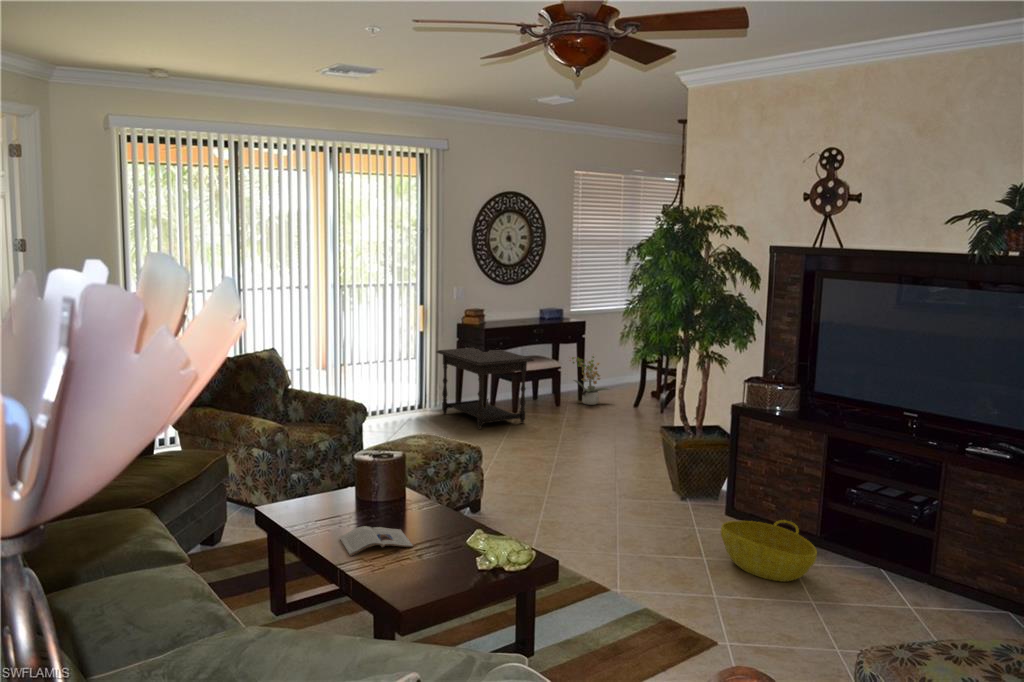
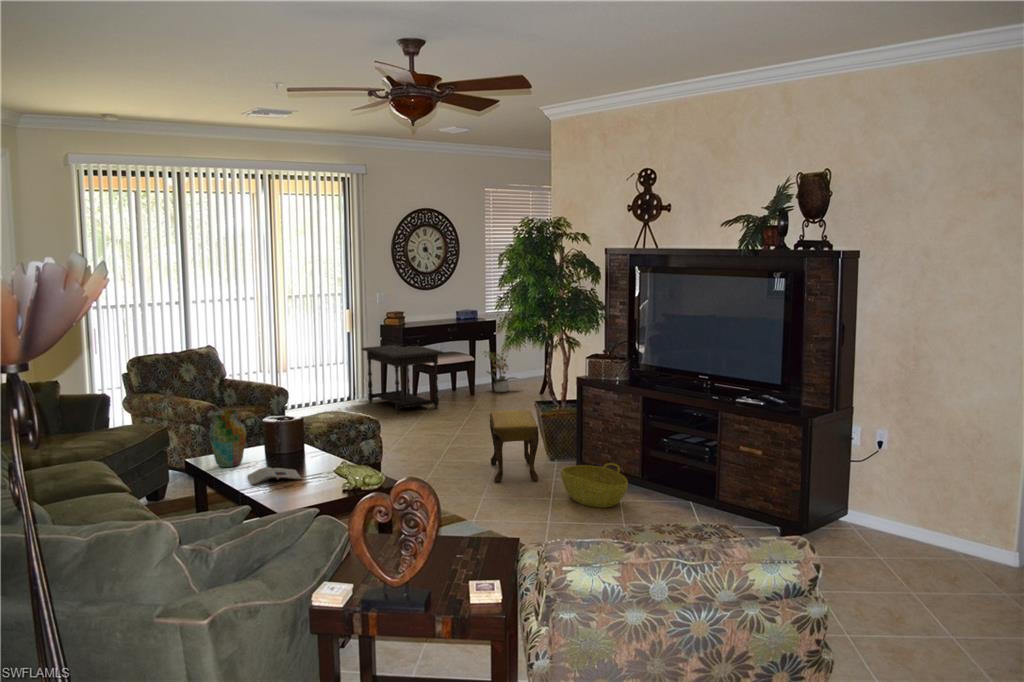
footstool: none [613,442,686,536] -> present [490,410,539,483]
vase: none [288,445,335,521] -> present [209,410,246,467]

